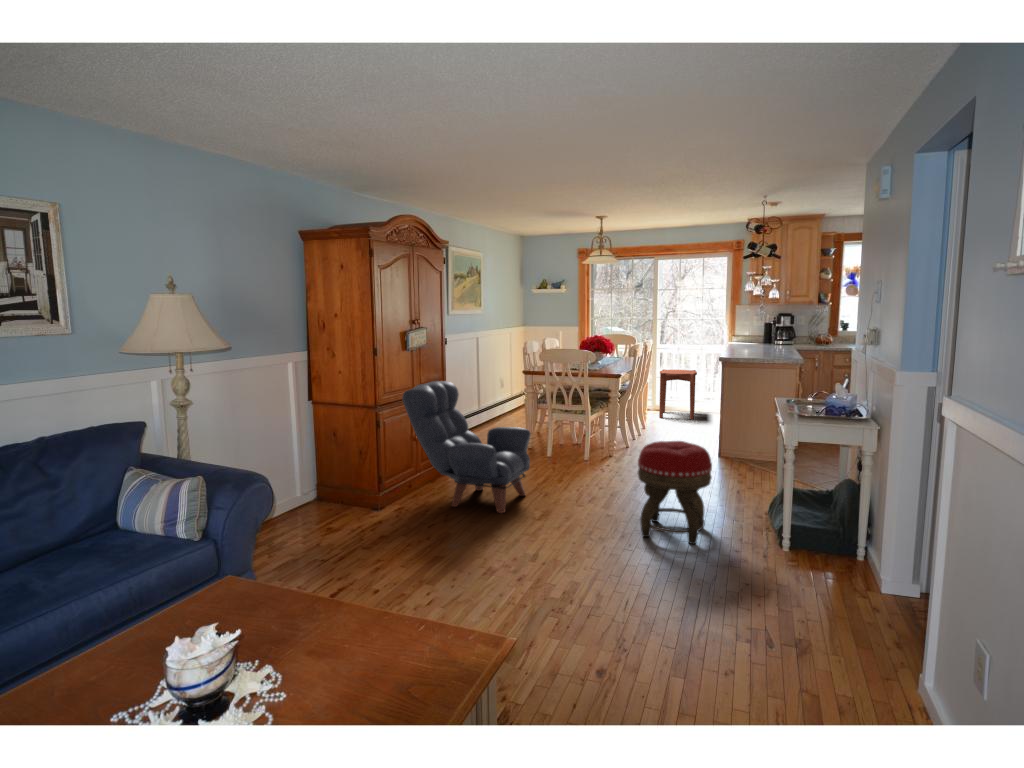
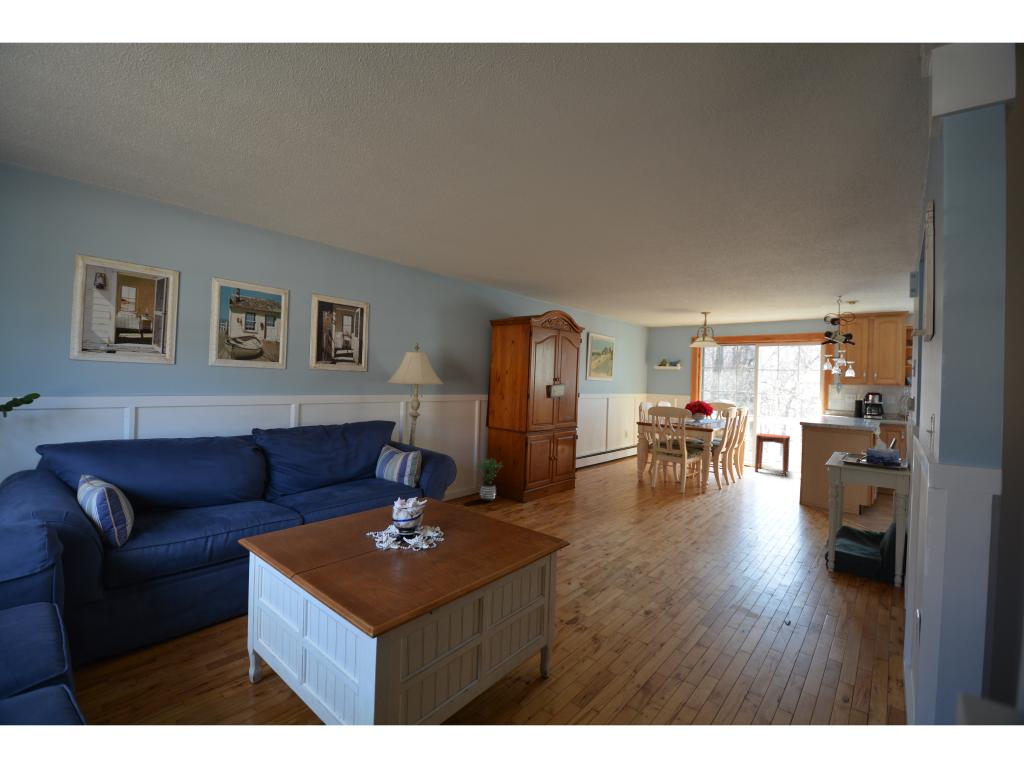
armchair: present [402,381,531,513] -> none [545,420,633,515]
footstool: present [638,441,712,545] -> none [707,474,767,554]
potted plant: none [293,450,344,517] -> present [477,459,501,501]

